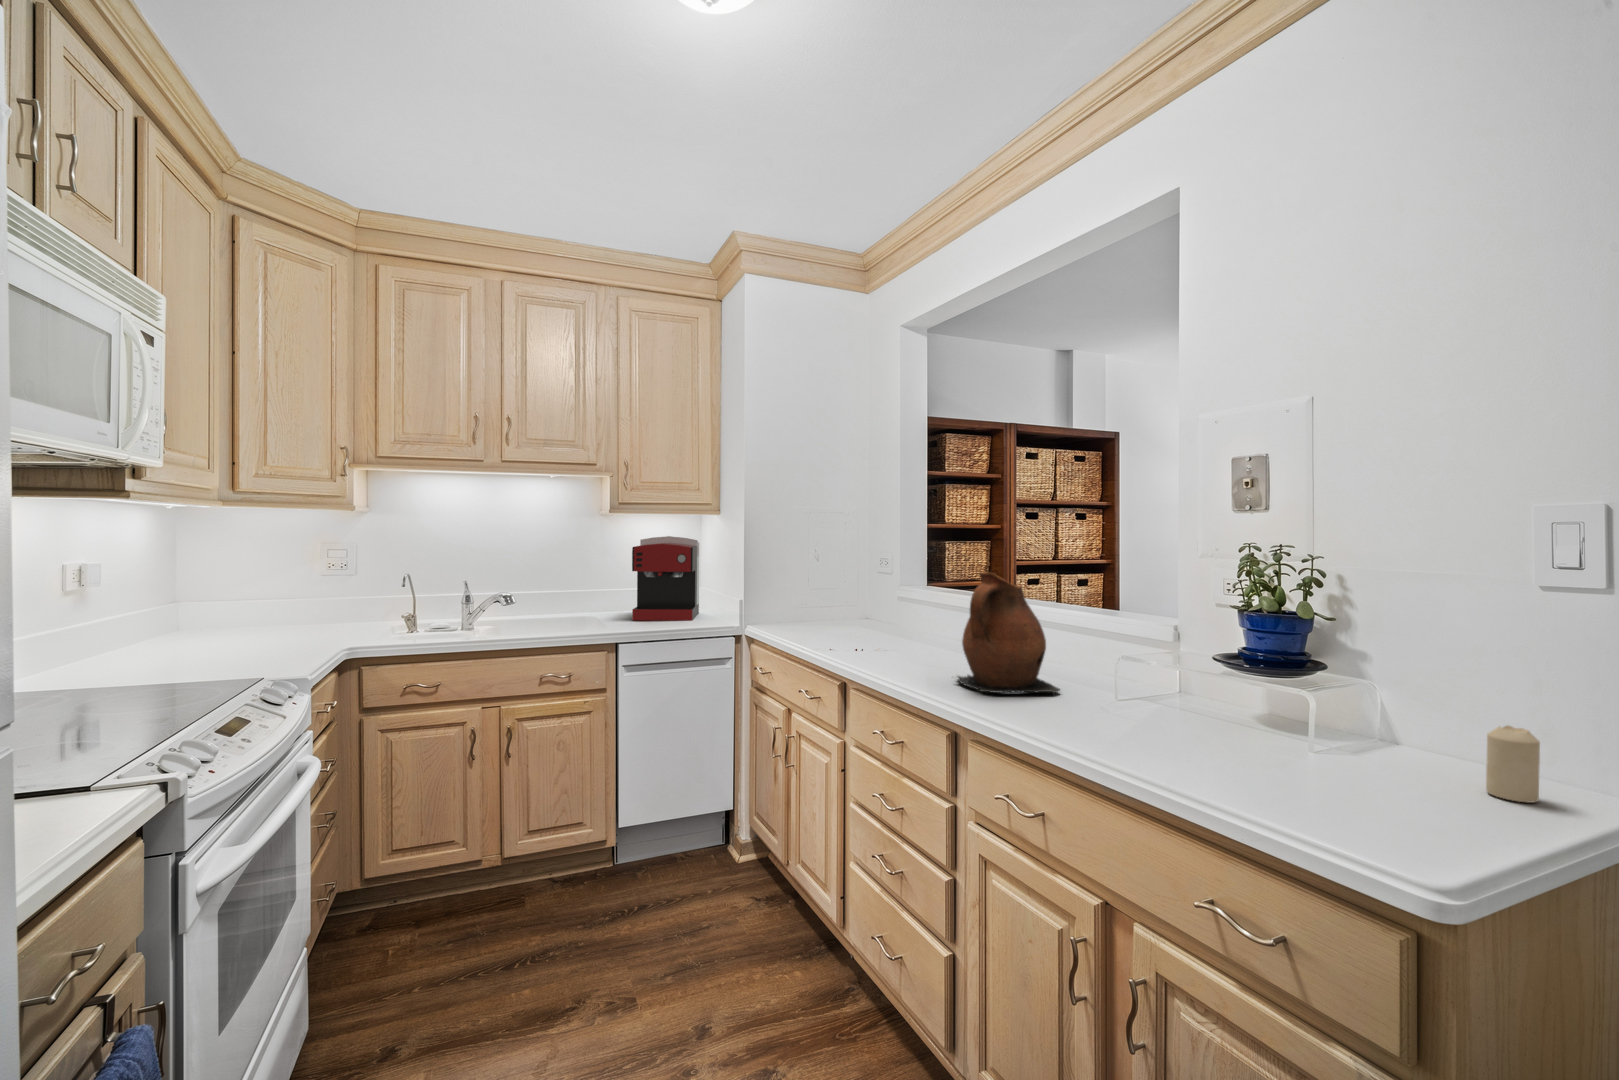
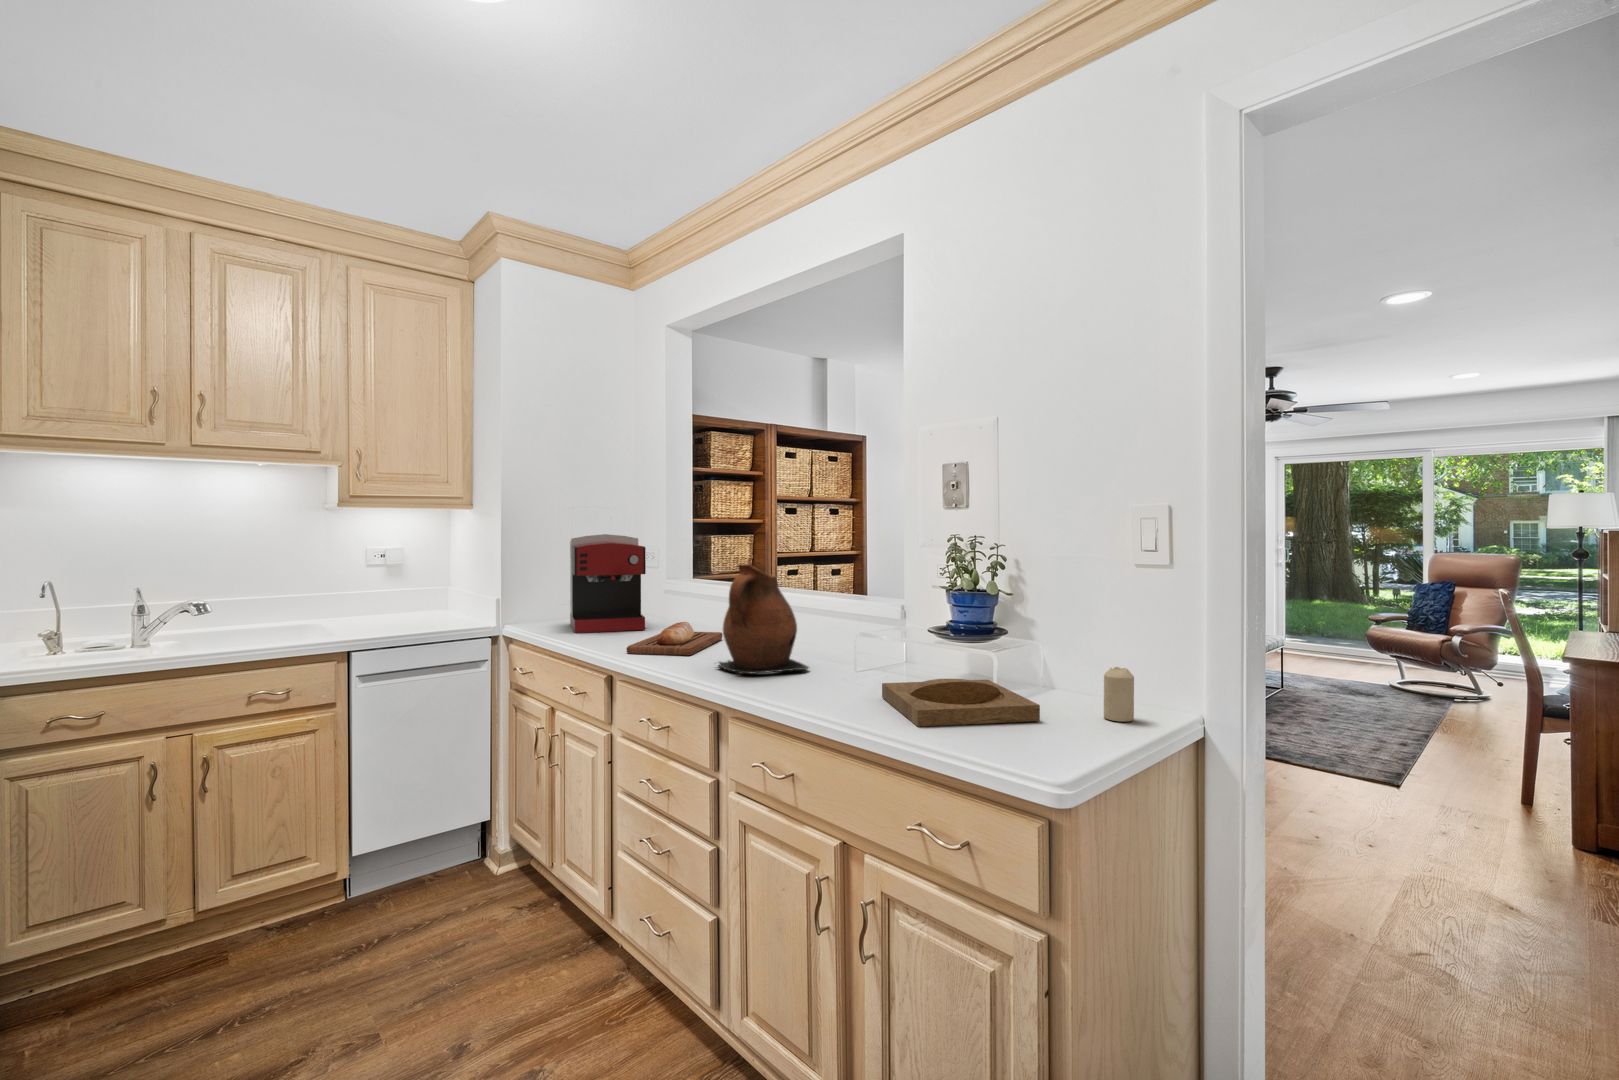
coffee maker: present [632,536,699,621] -> present [570,534,646,633]
bread loaf: none [862,630,960,666] -> present [627,622,722,656]
tray: none [1154,718,1385,788] -> present [882,679,1040,727]

